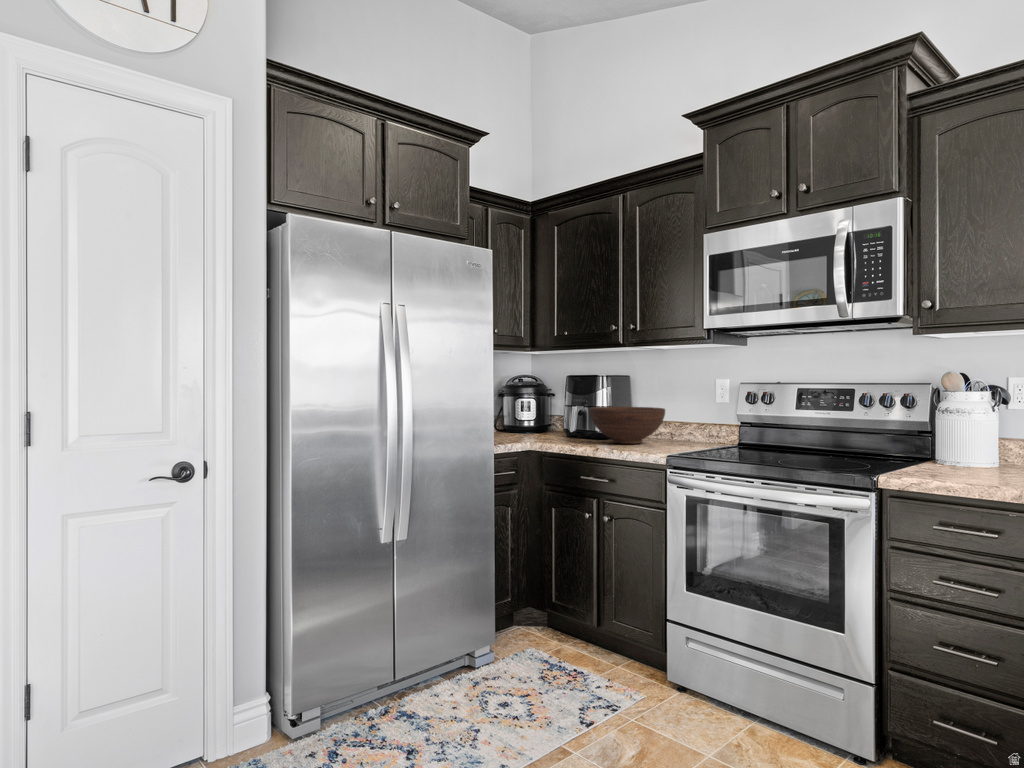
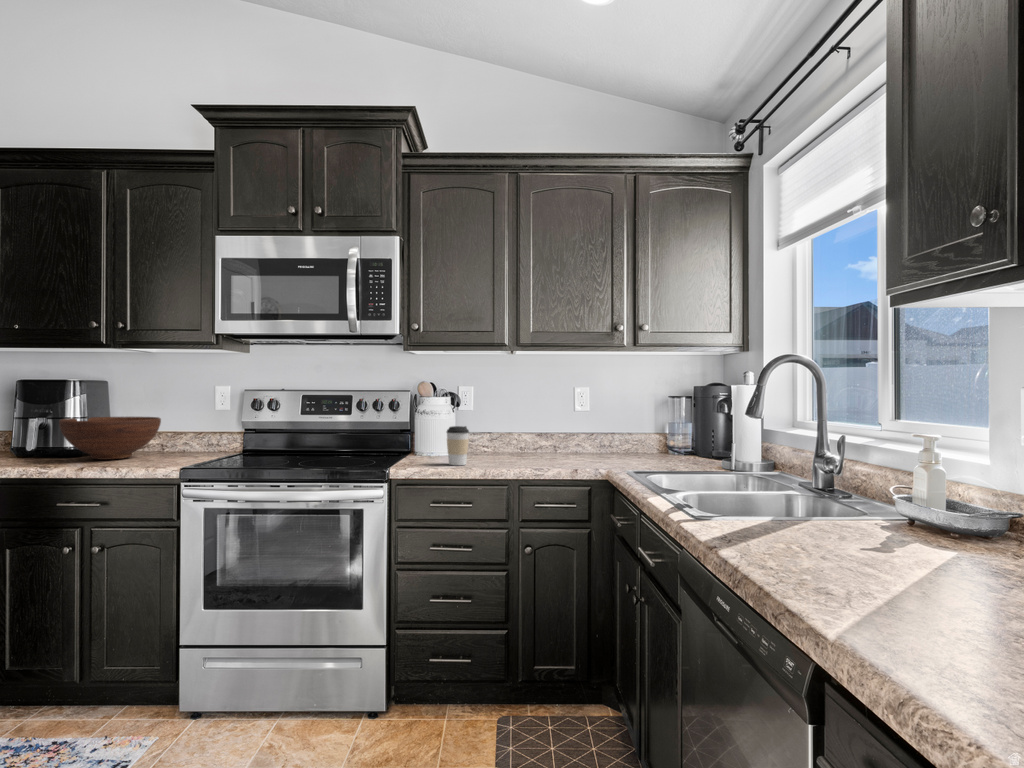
coffee cup: none [966,430,1003,482] -> present [447,426,469,465]

